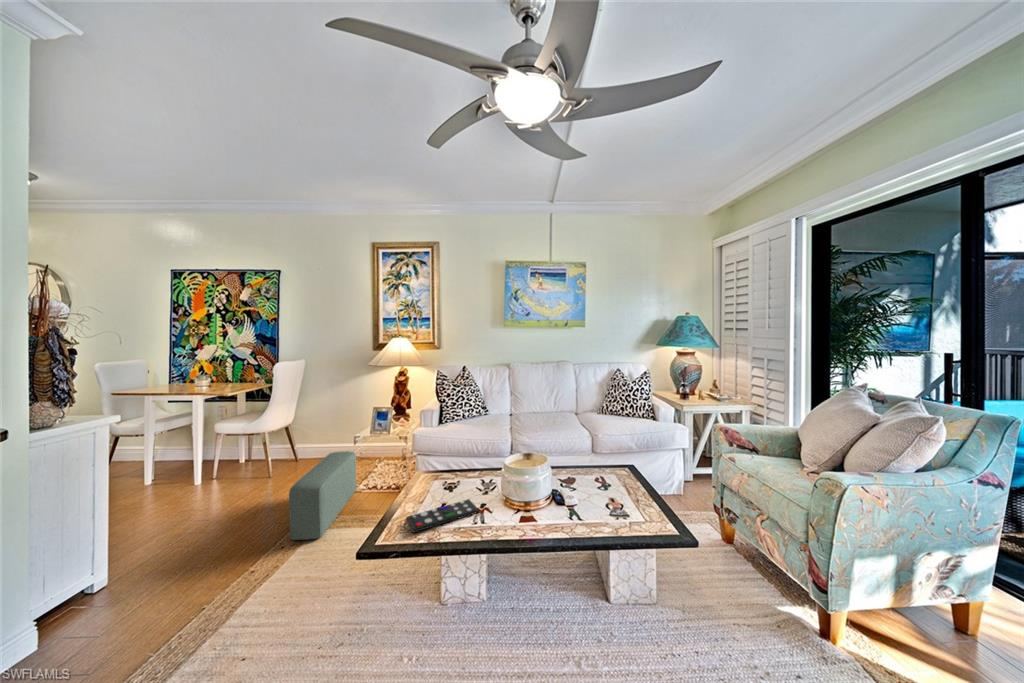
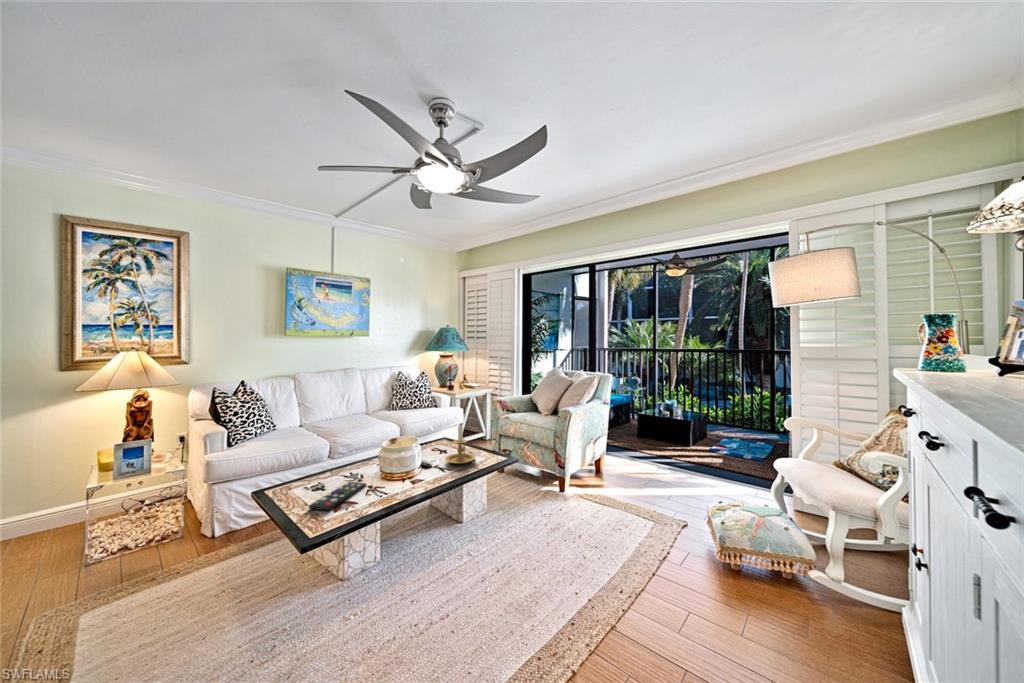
pouf: present [289,451,356,540] -> none [41,508,110,635]
candle holder: none [590,465,638,529] -> present [445,425,475,464]

